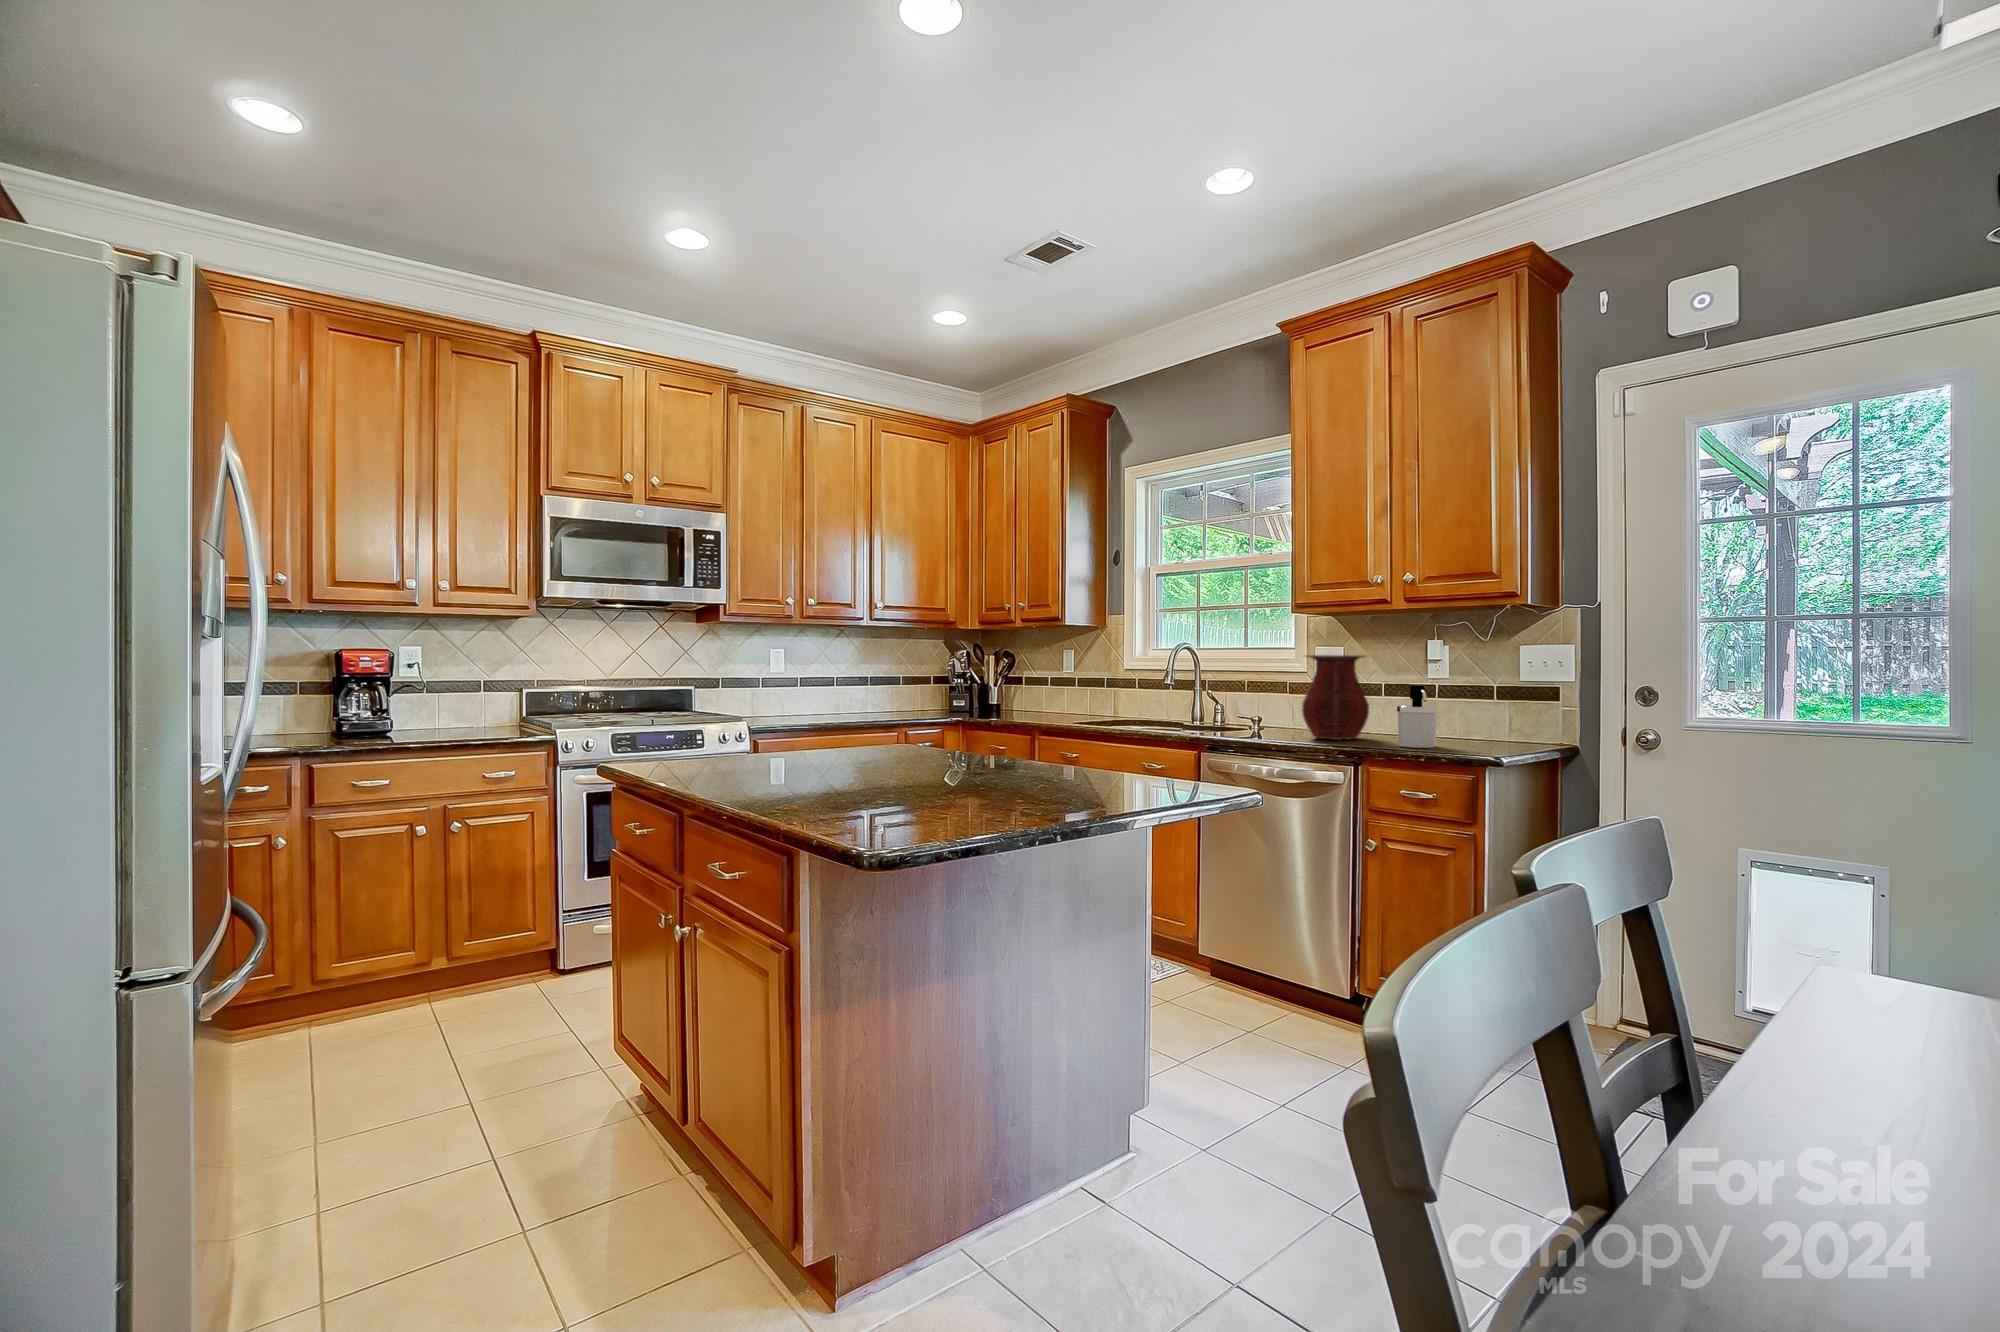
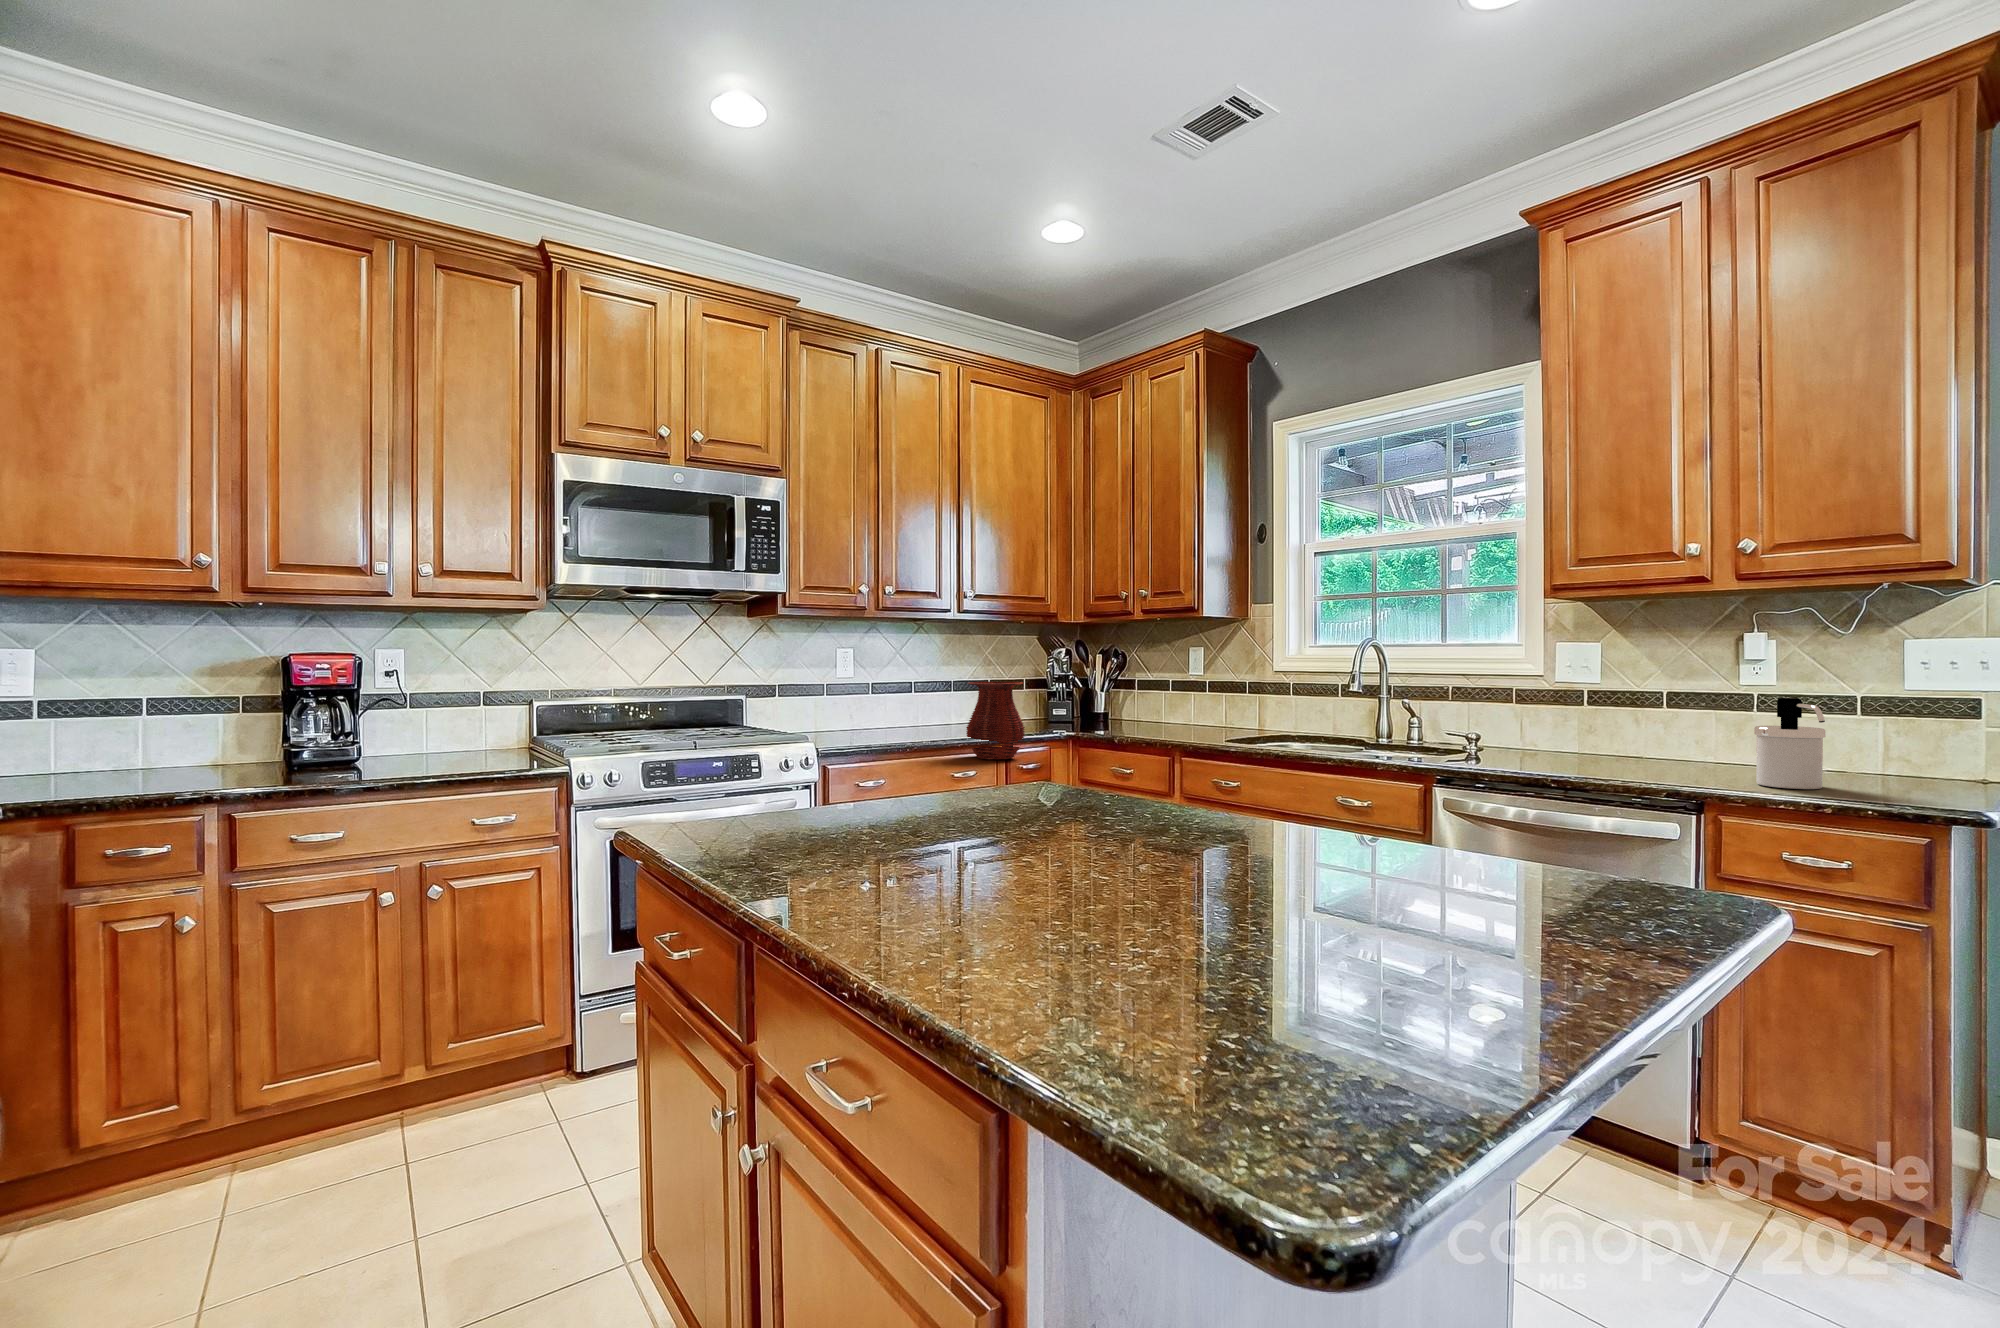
vase: present [1302,655,1369,740] -> present [966,682,1025,759]

